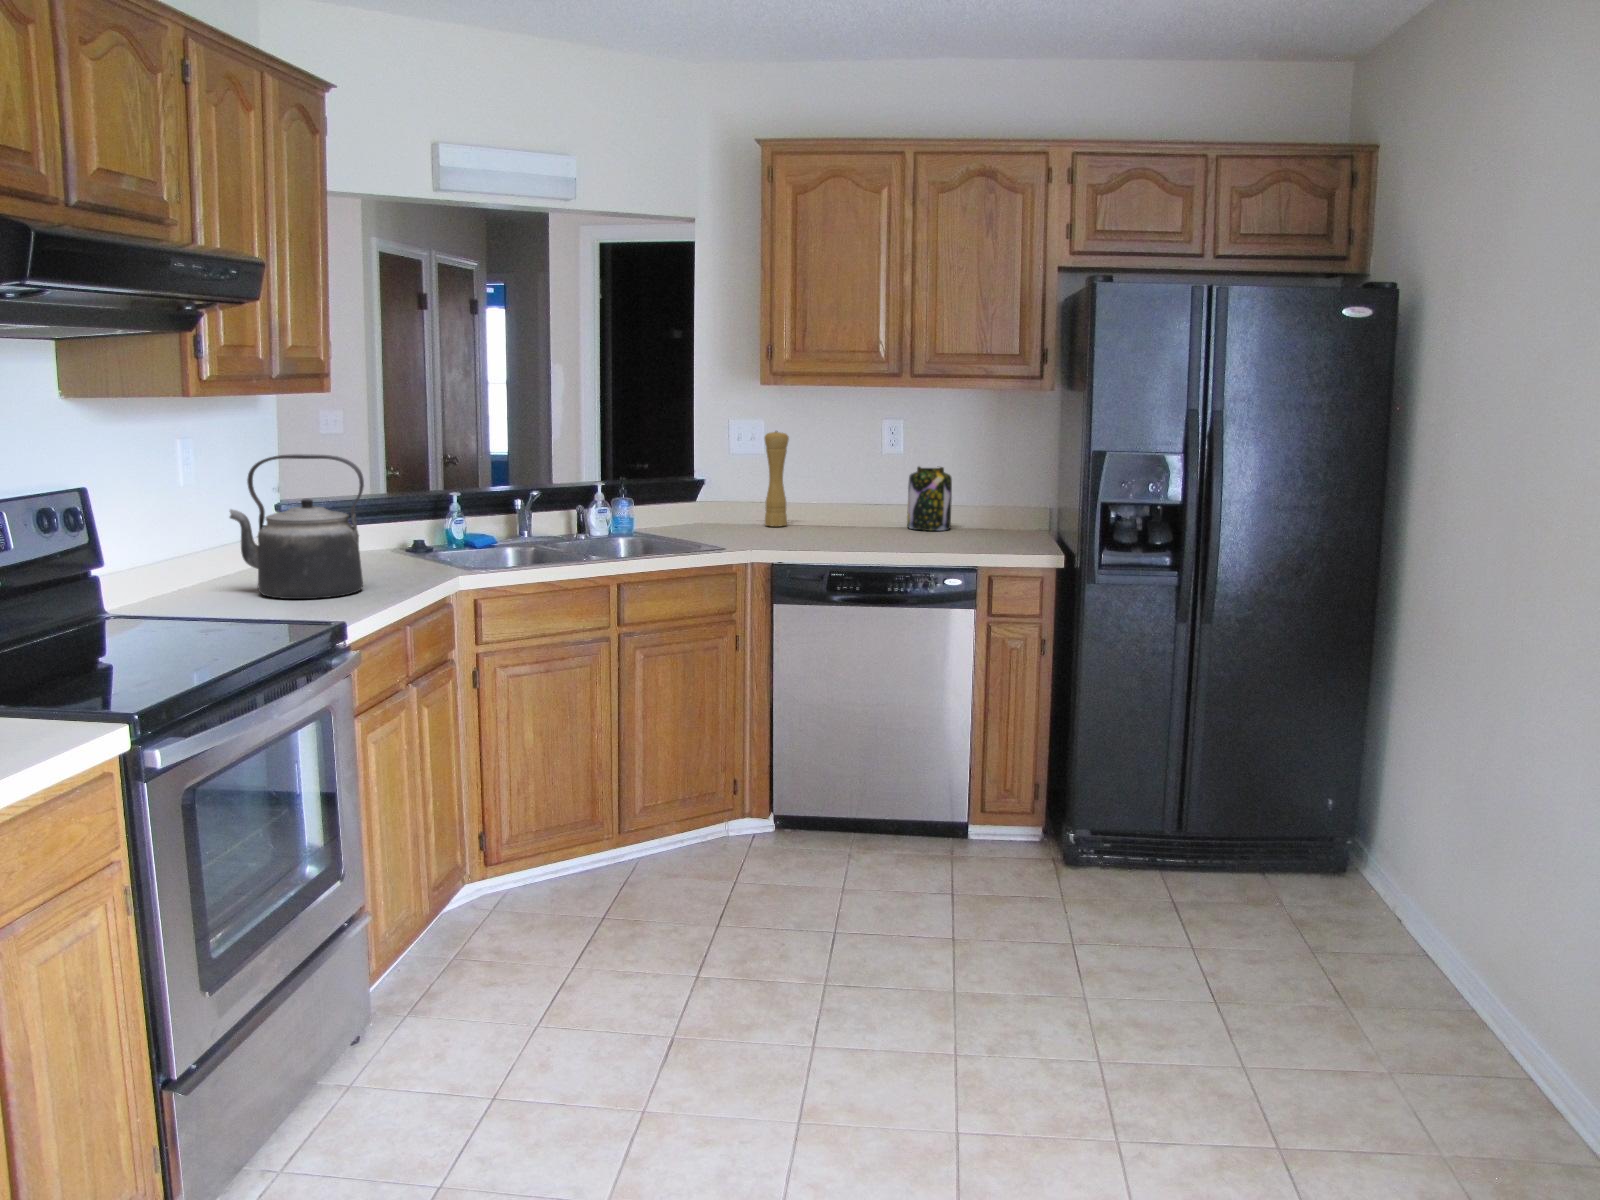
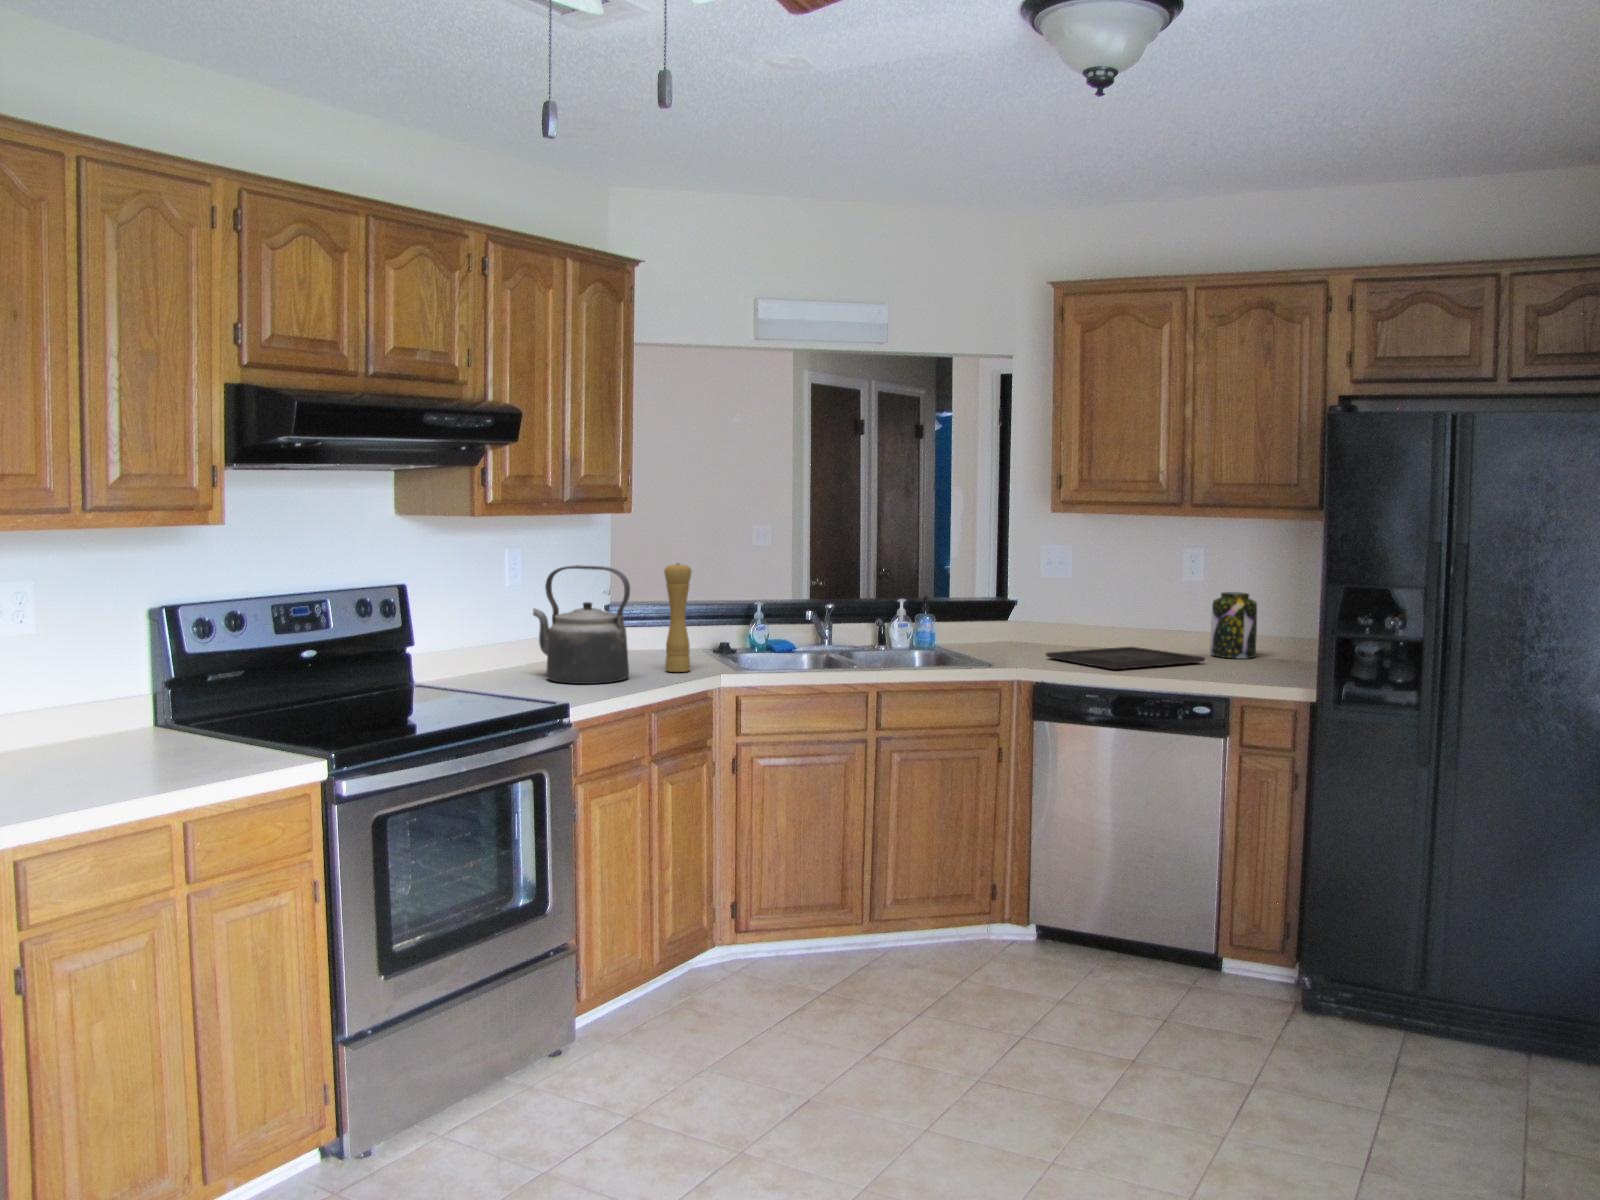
pepper mill: present [765,431,789,527] -> present [664,563,691,672]
tray: none [768,524,920,547] -> present [1046,647,1205,669]

